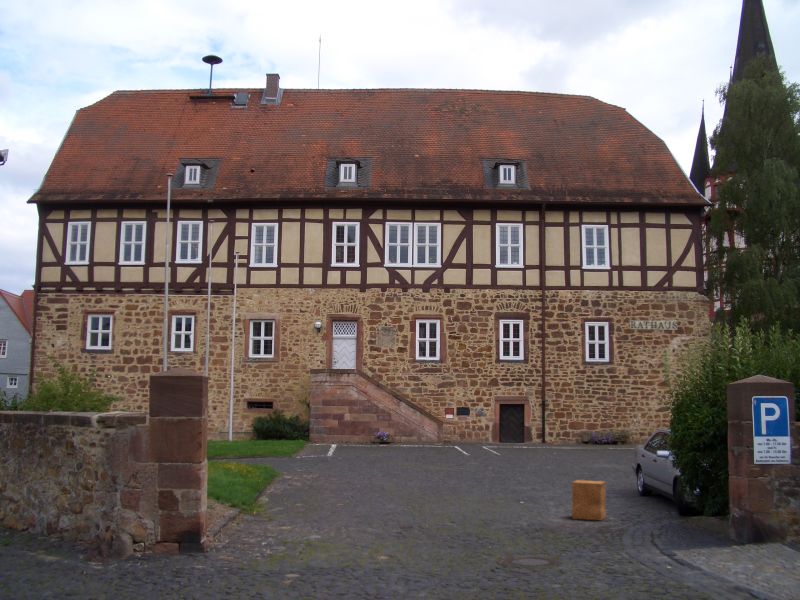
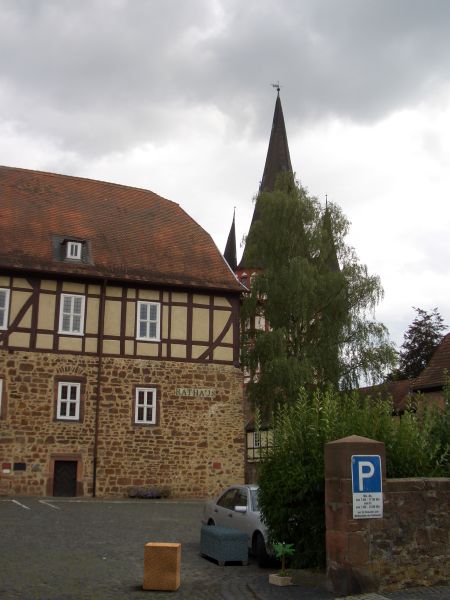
bench: none [635,469,679,505] -> present [200,526,248,566]
potted plant: none [689,483,719,522] -> present [269,544,296,586]

